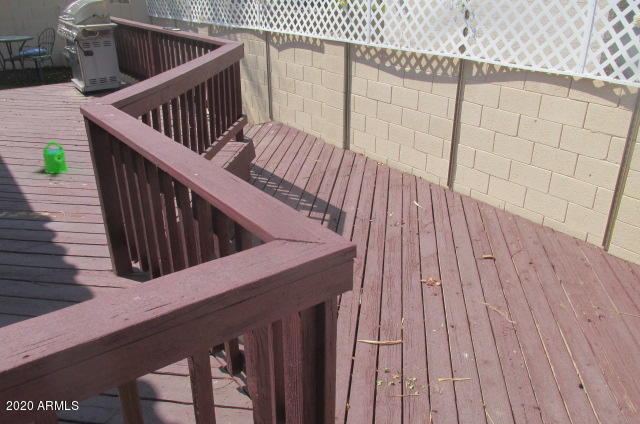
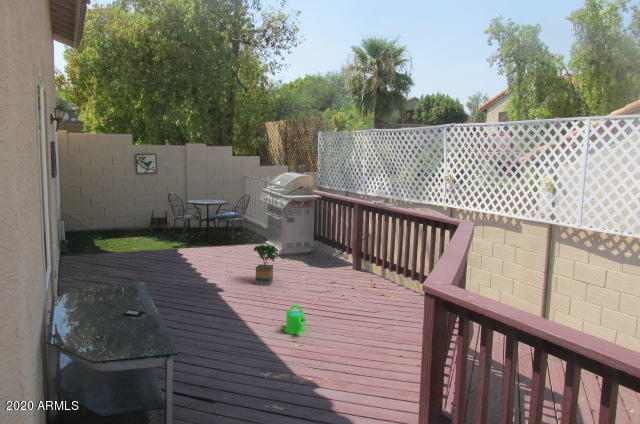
potted tree: none [28,80,61,128] -> present [254,245,278,286]

